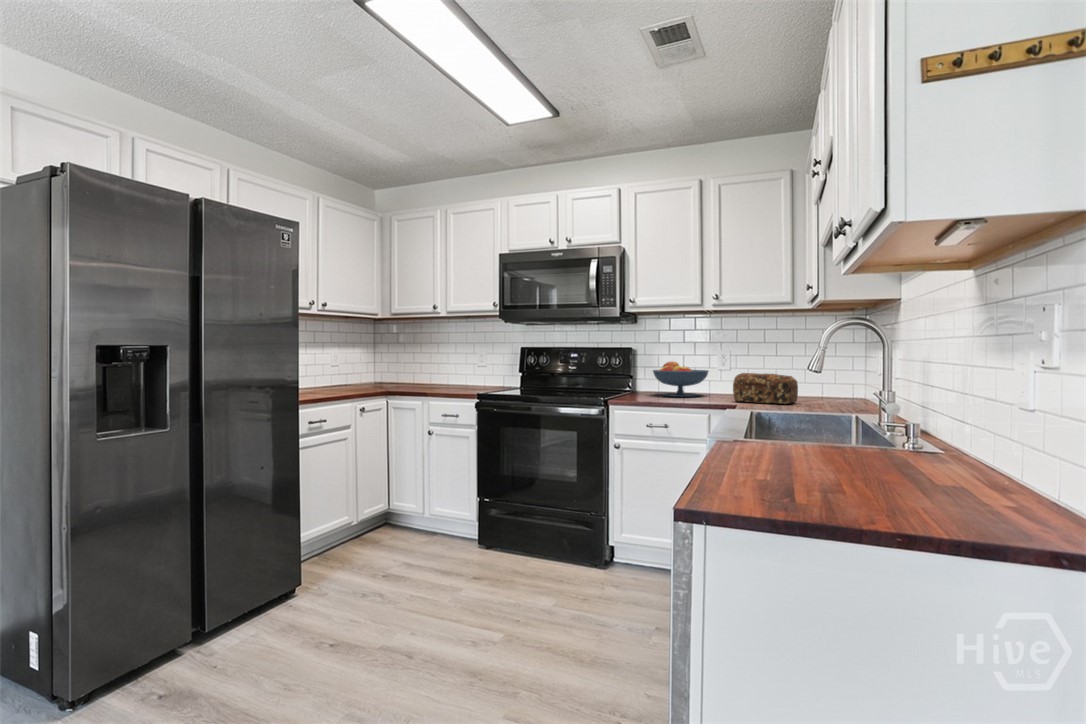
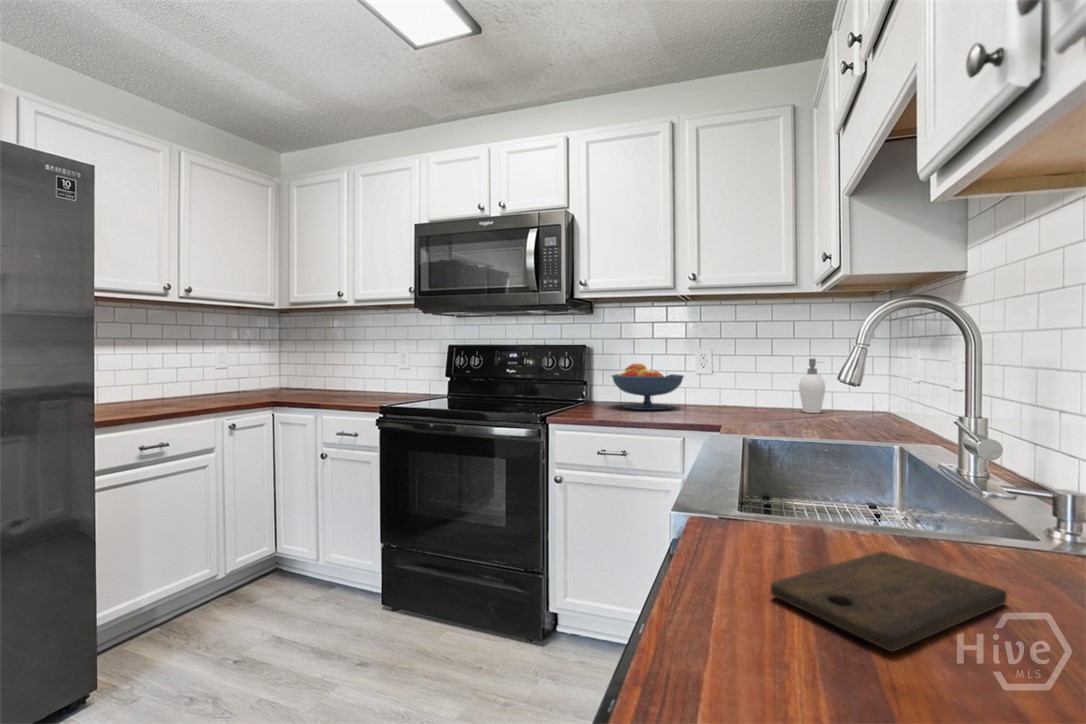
soap dispenser: none [797,357,817,399] -> present [799,358,826,413]
bread loaf: present [733,373,798,404] -> none [715,379,802,422]
cutting board: none [761,450,866,472] -> present [771,551,1007,651]

